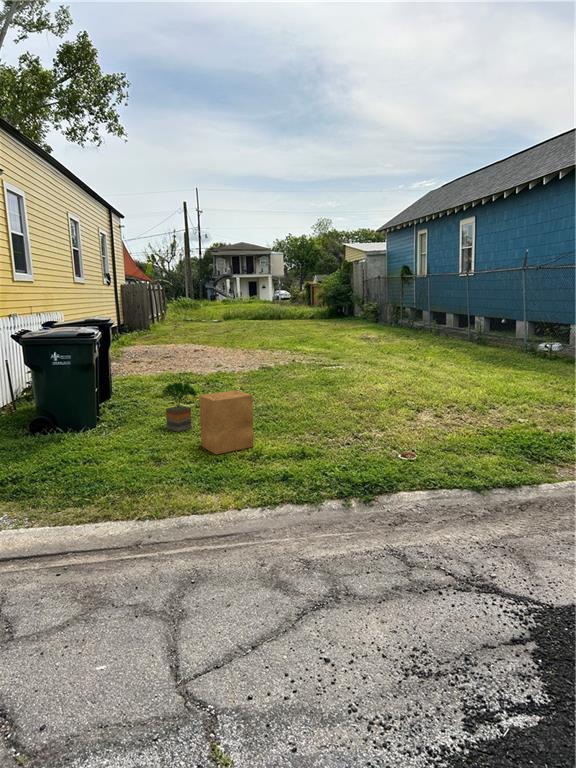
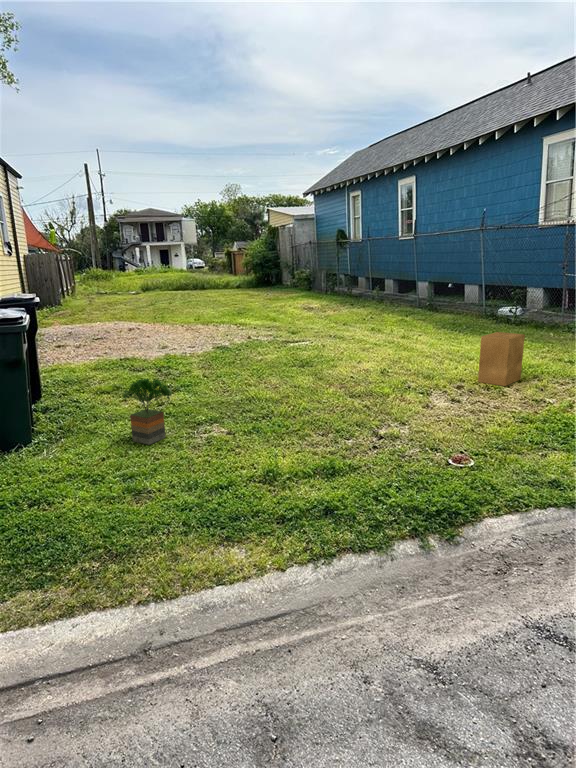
cardboard box: present [199,390,254,454] -> present [478,332,525,386]

